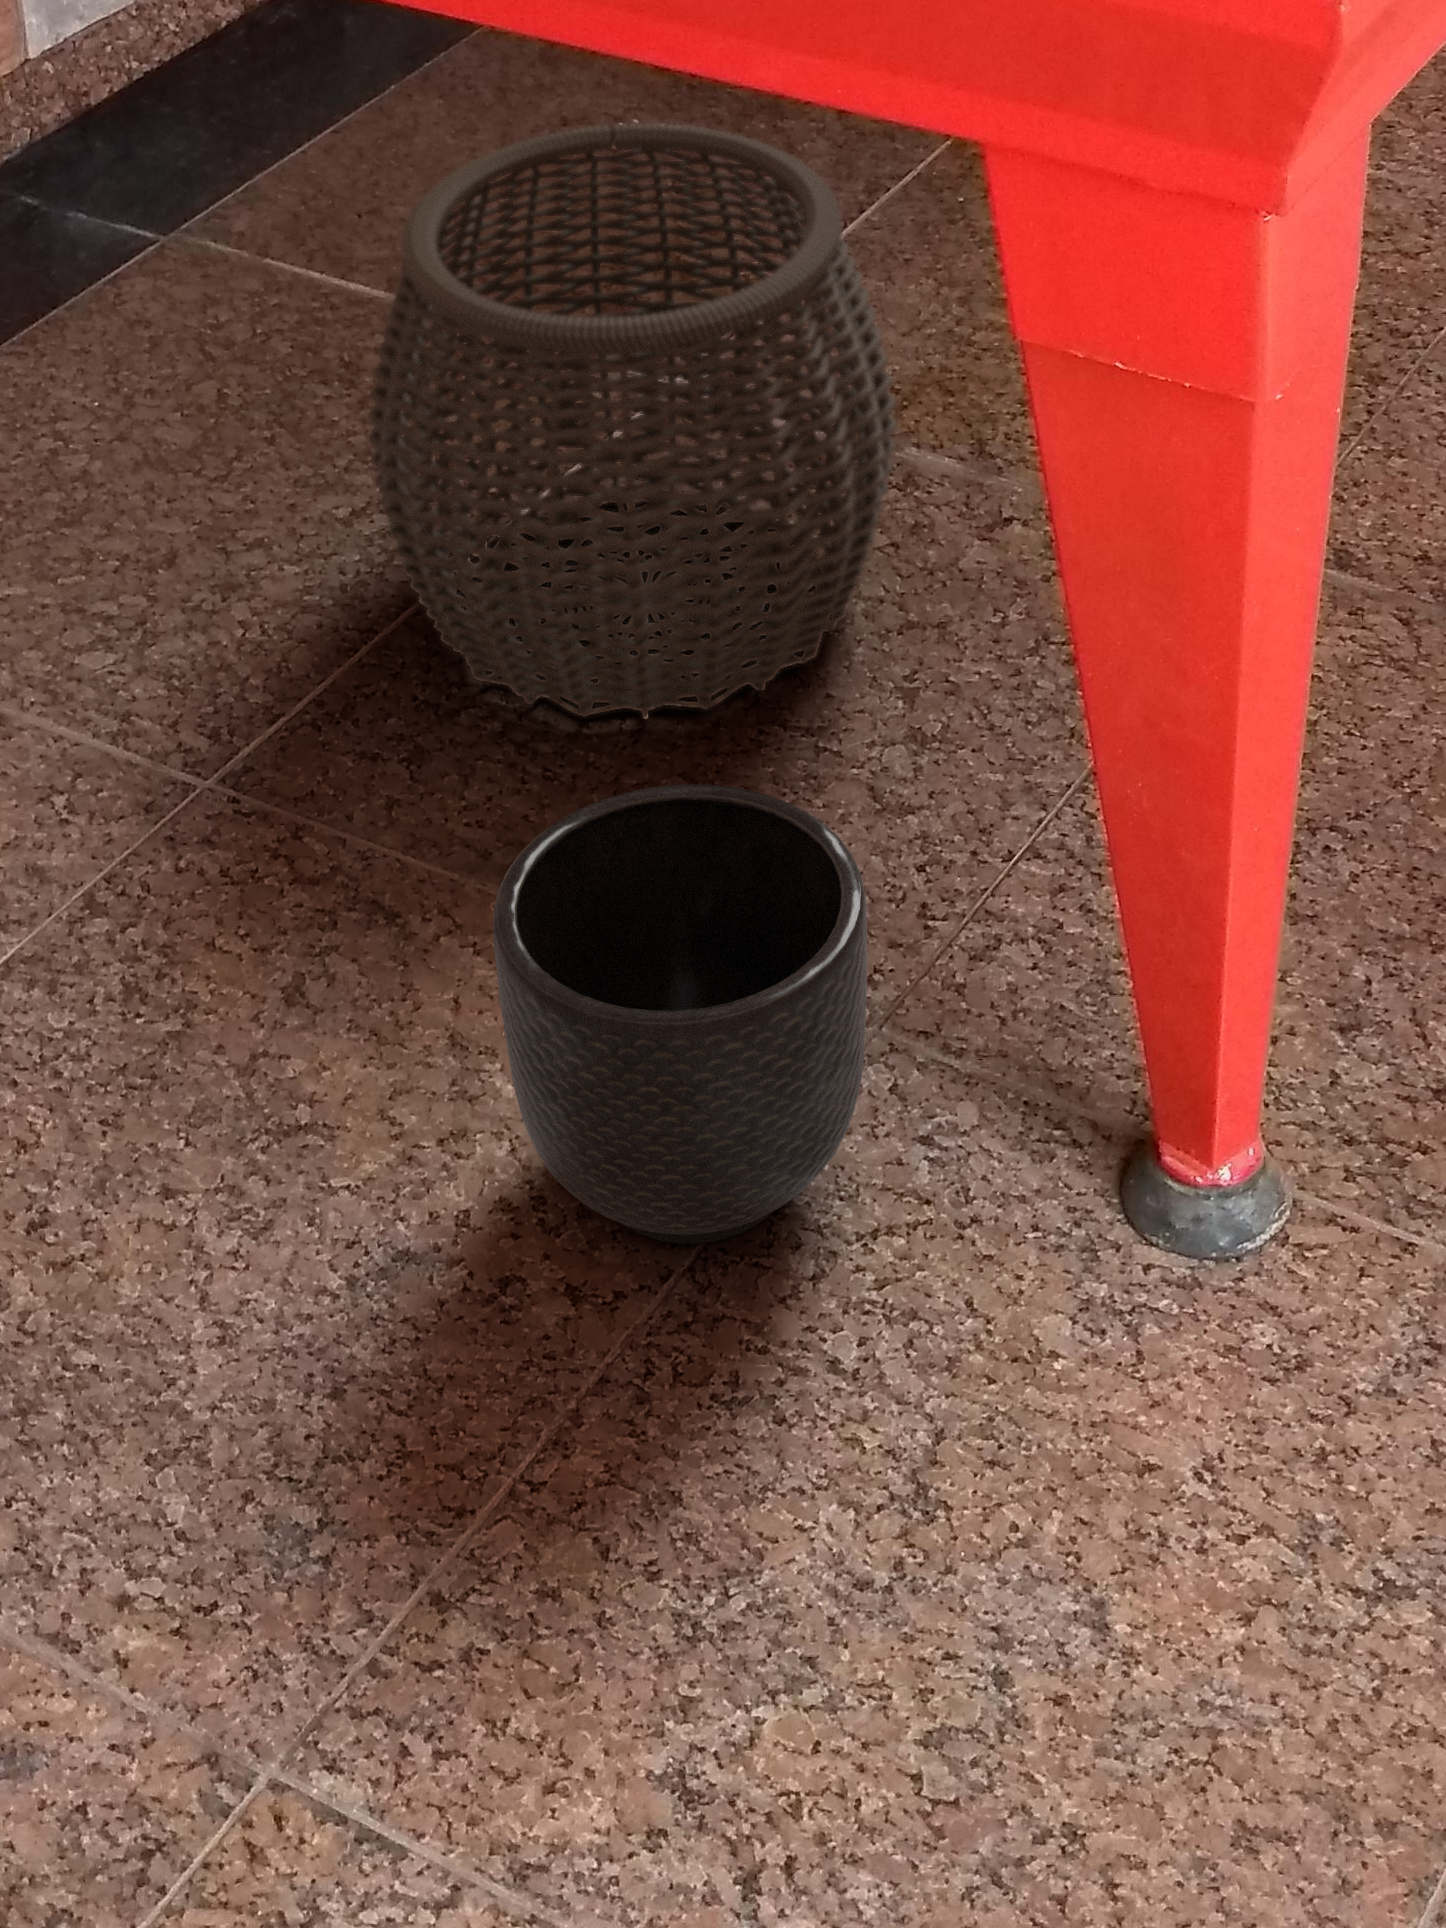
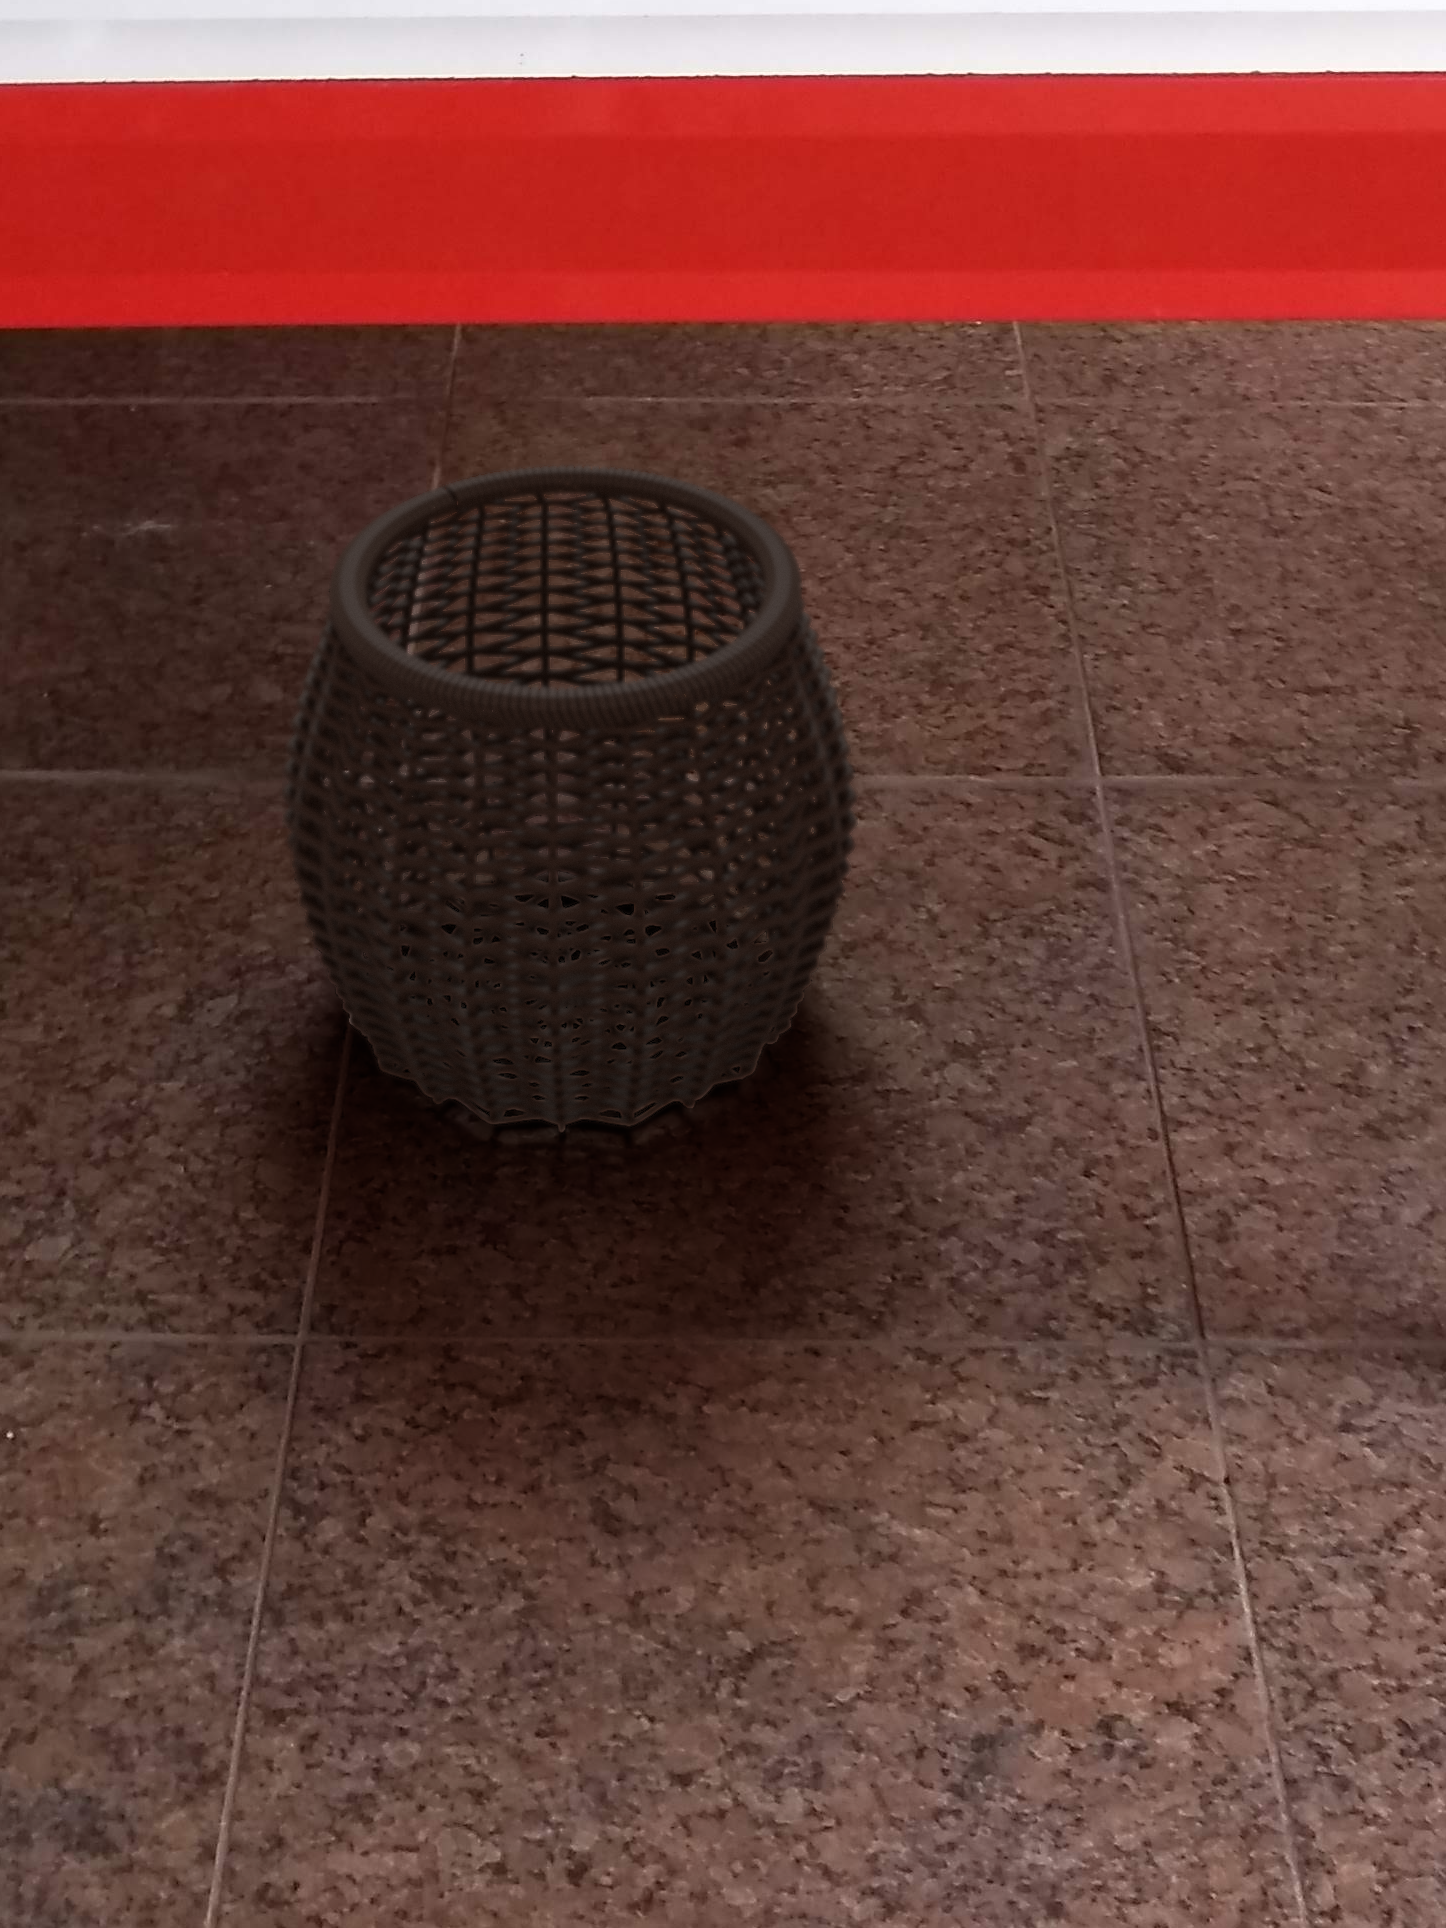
planter: present [493,784,868,1244] -> none [989,1106,1394,1621]

